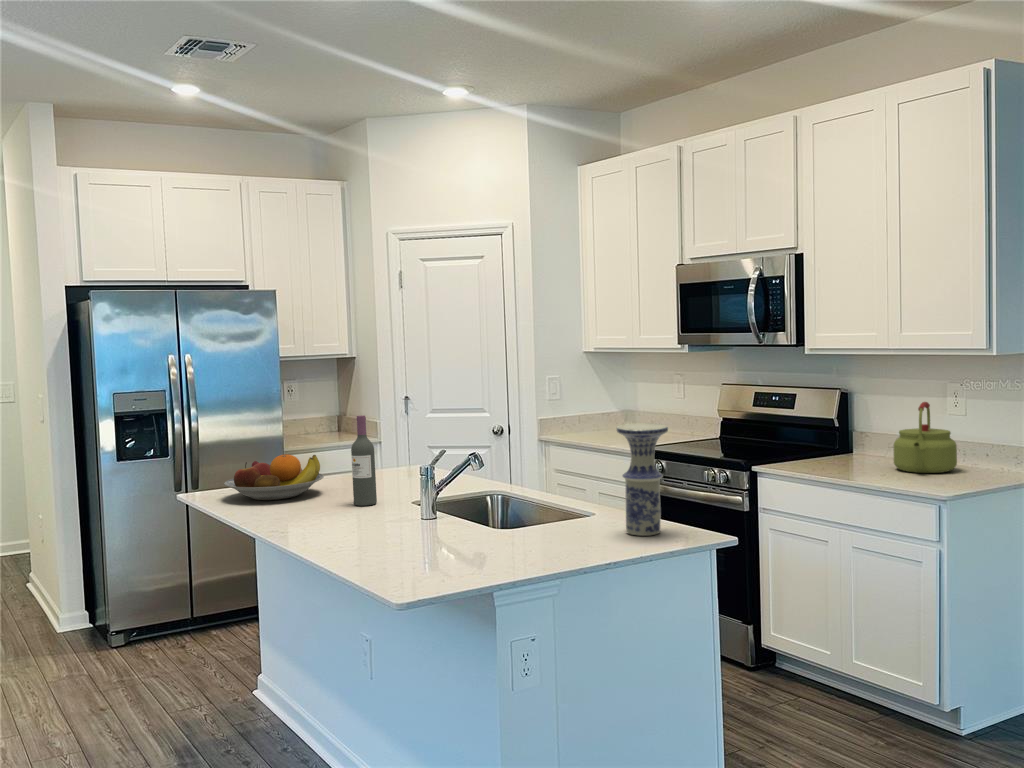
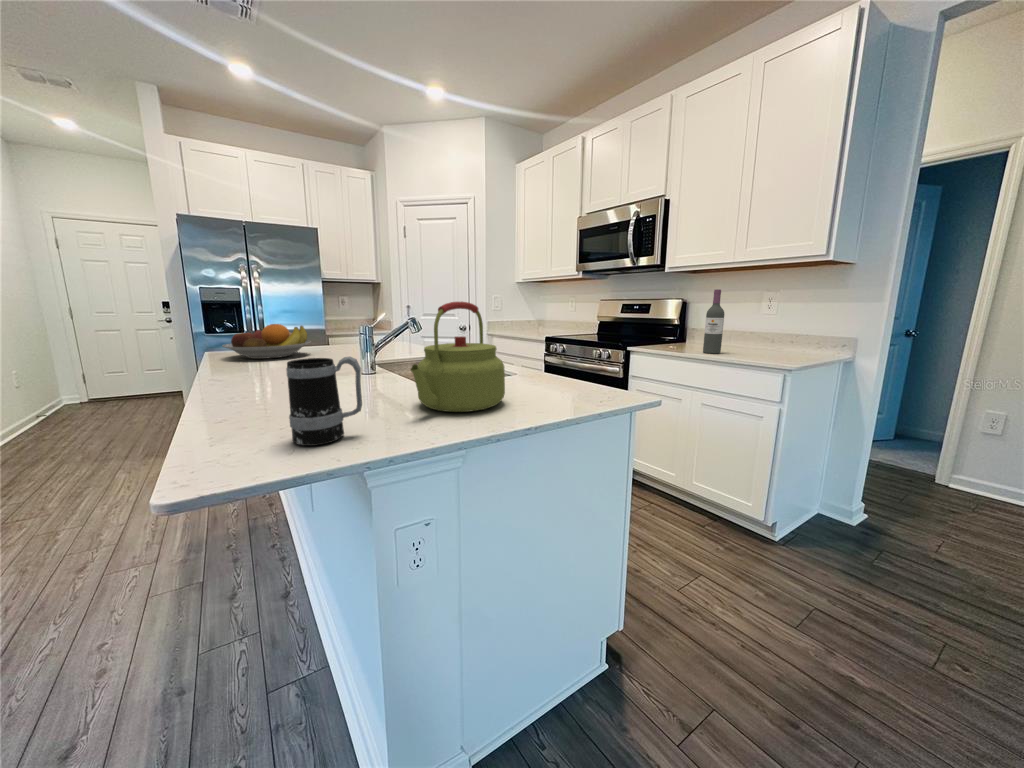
kettle: present [894,402,957,473] -> present [411,302,505,412]
wine bottle: present [351,415,377,506] -> present [703,289,724,354]
vase: present [617,423,668,536] -> none [538,283,591,395]
mug: none [431,509,481,578] -> present [286,357,362,446]

